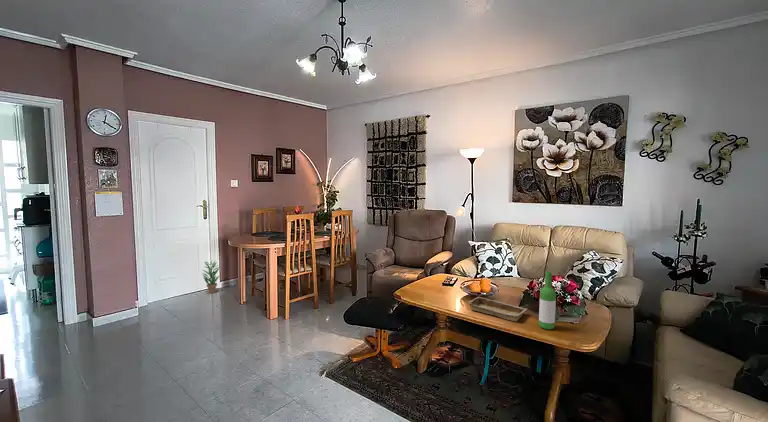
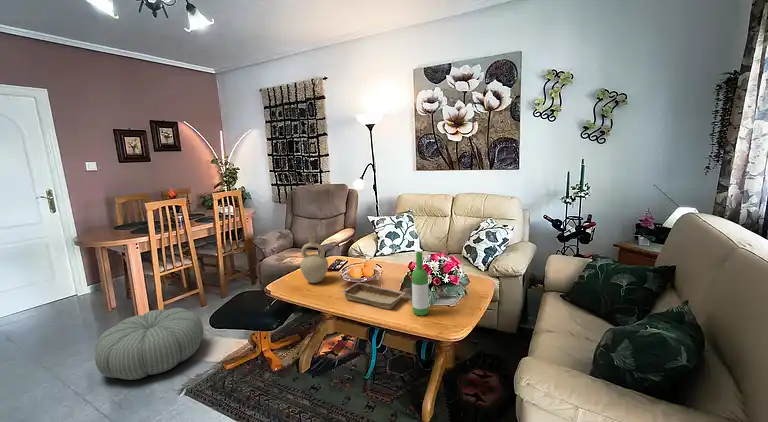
vase: none [424,250,448,294] -> present [300,233,328,283]
potted plant: present [203,261,219,293] -> none [59,259,87,299]
pouf: none [249,306,328,361] -> present [95,308,203,380]

